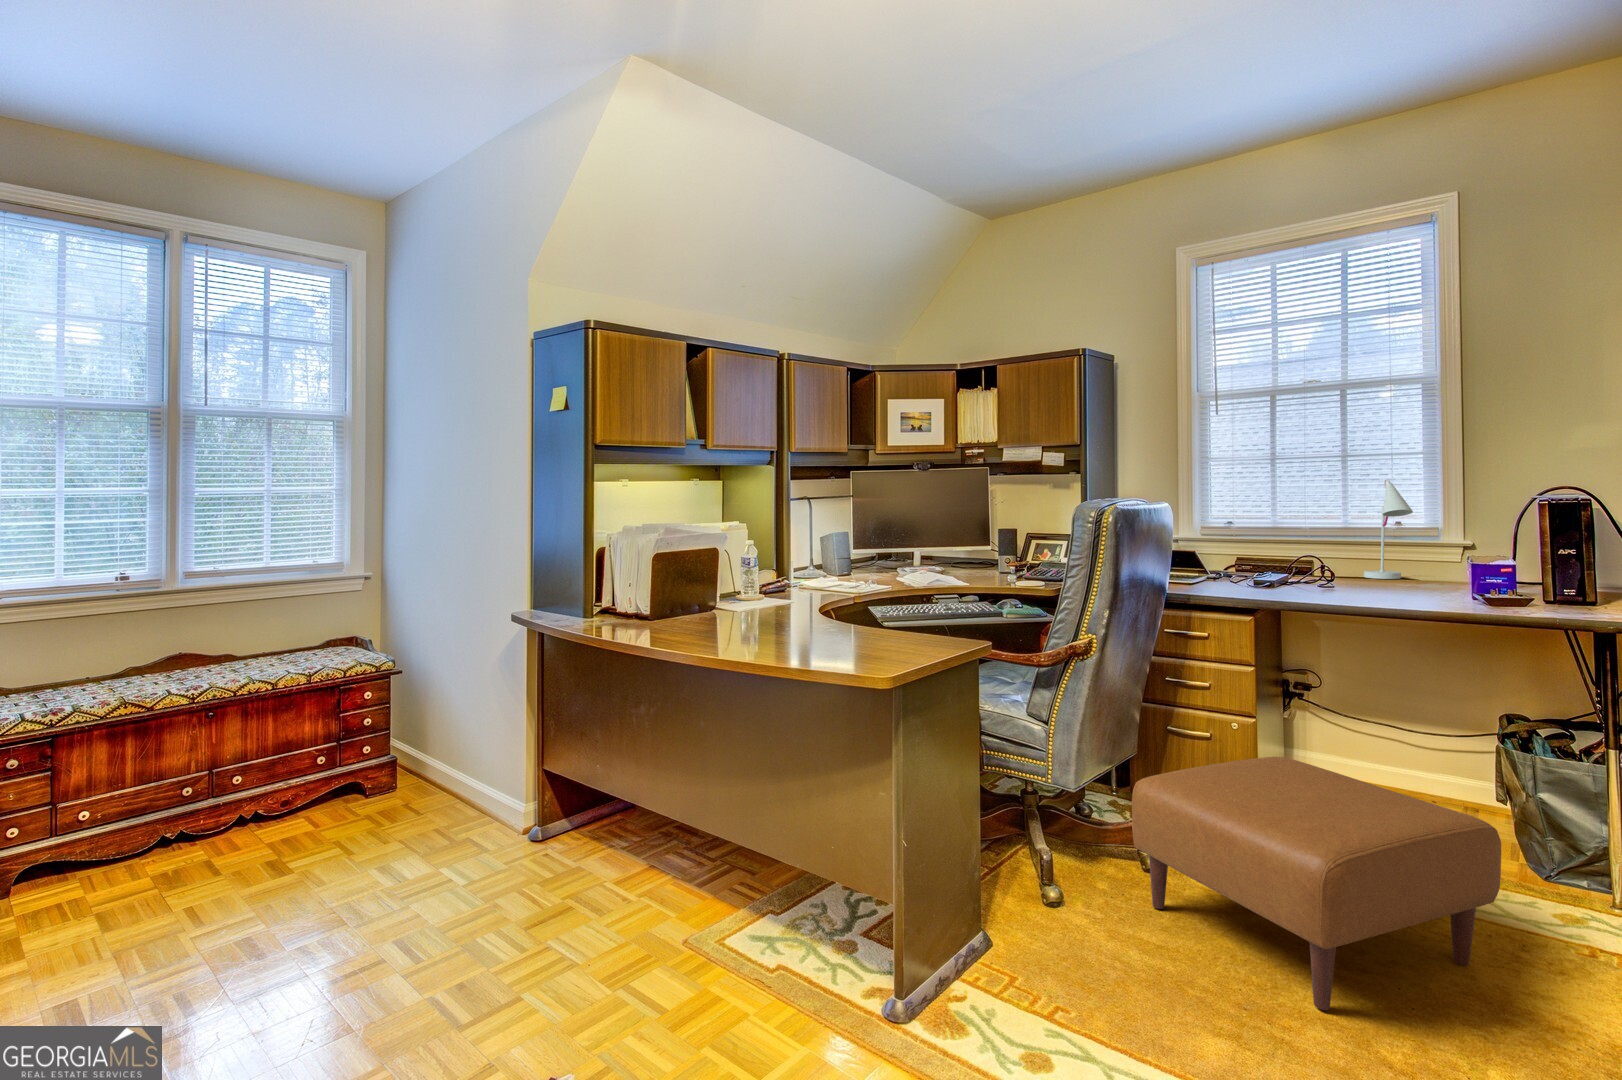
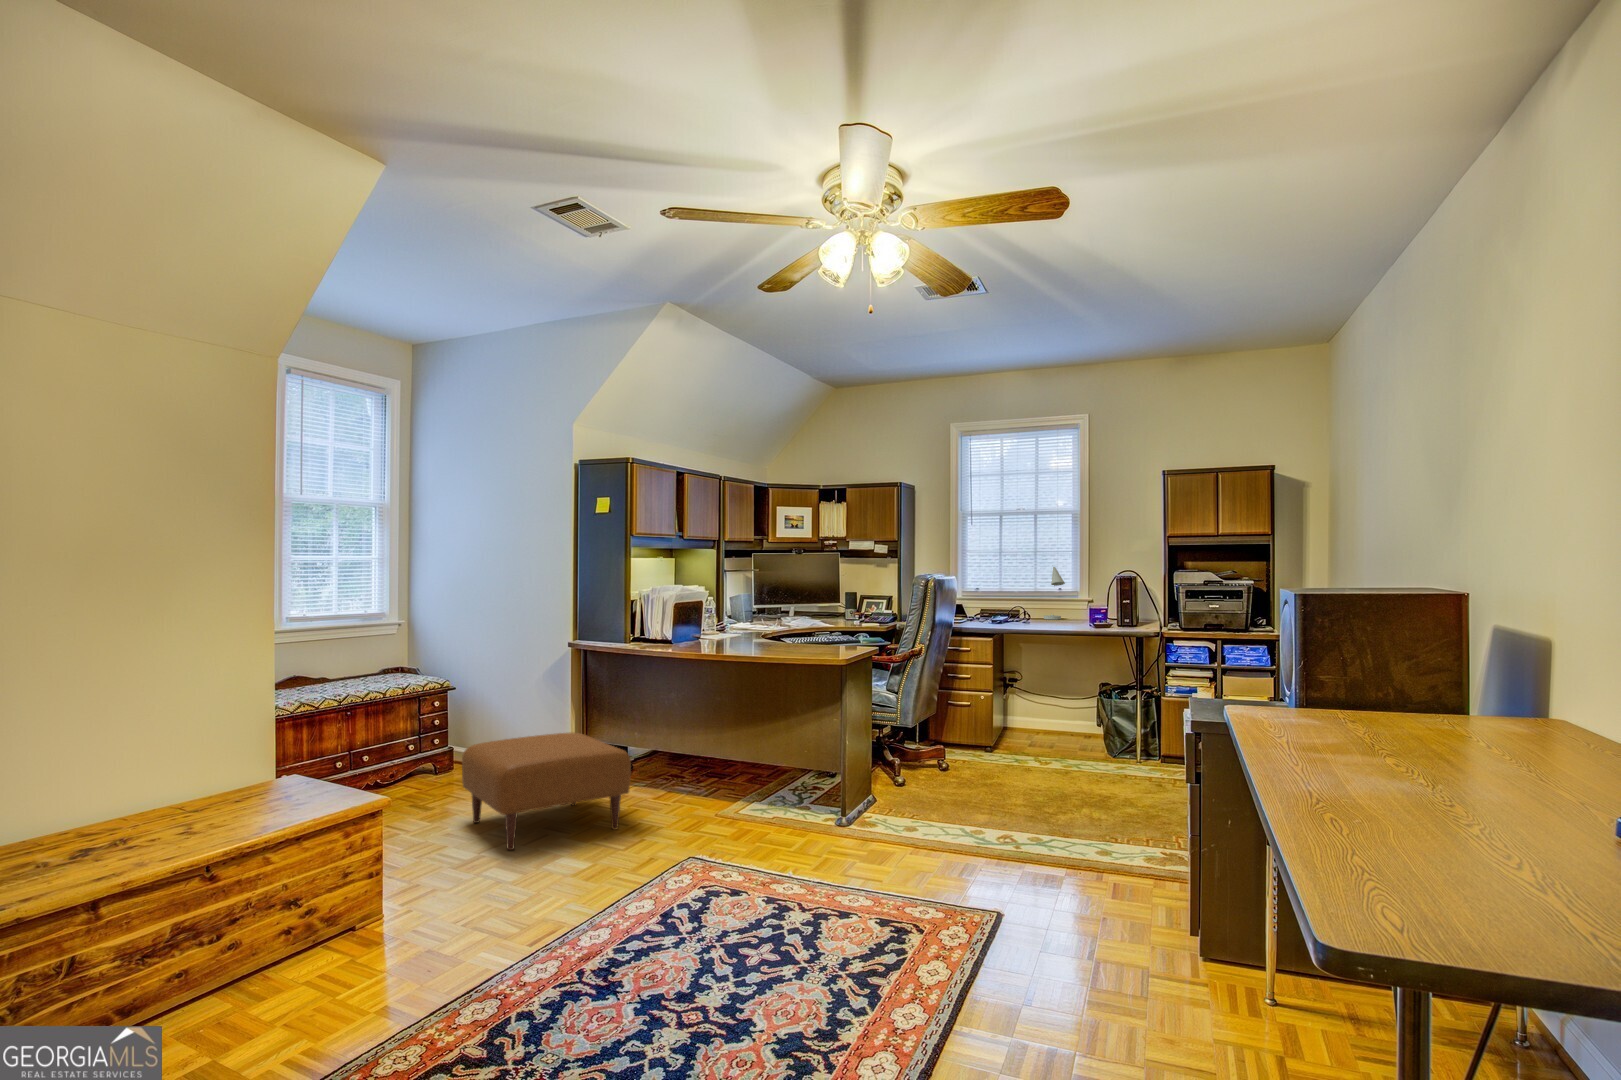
ottoman: present [1132,757,1501,1010] -> present [462,733,631,850]

